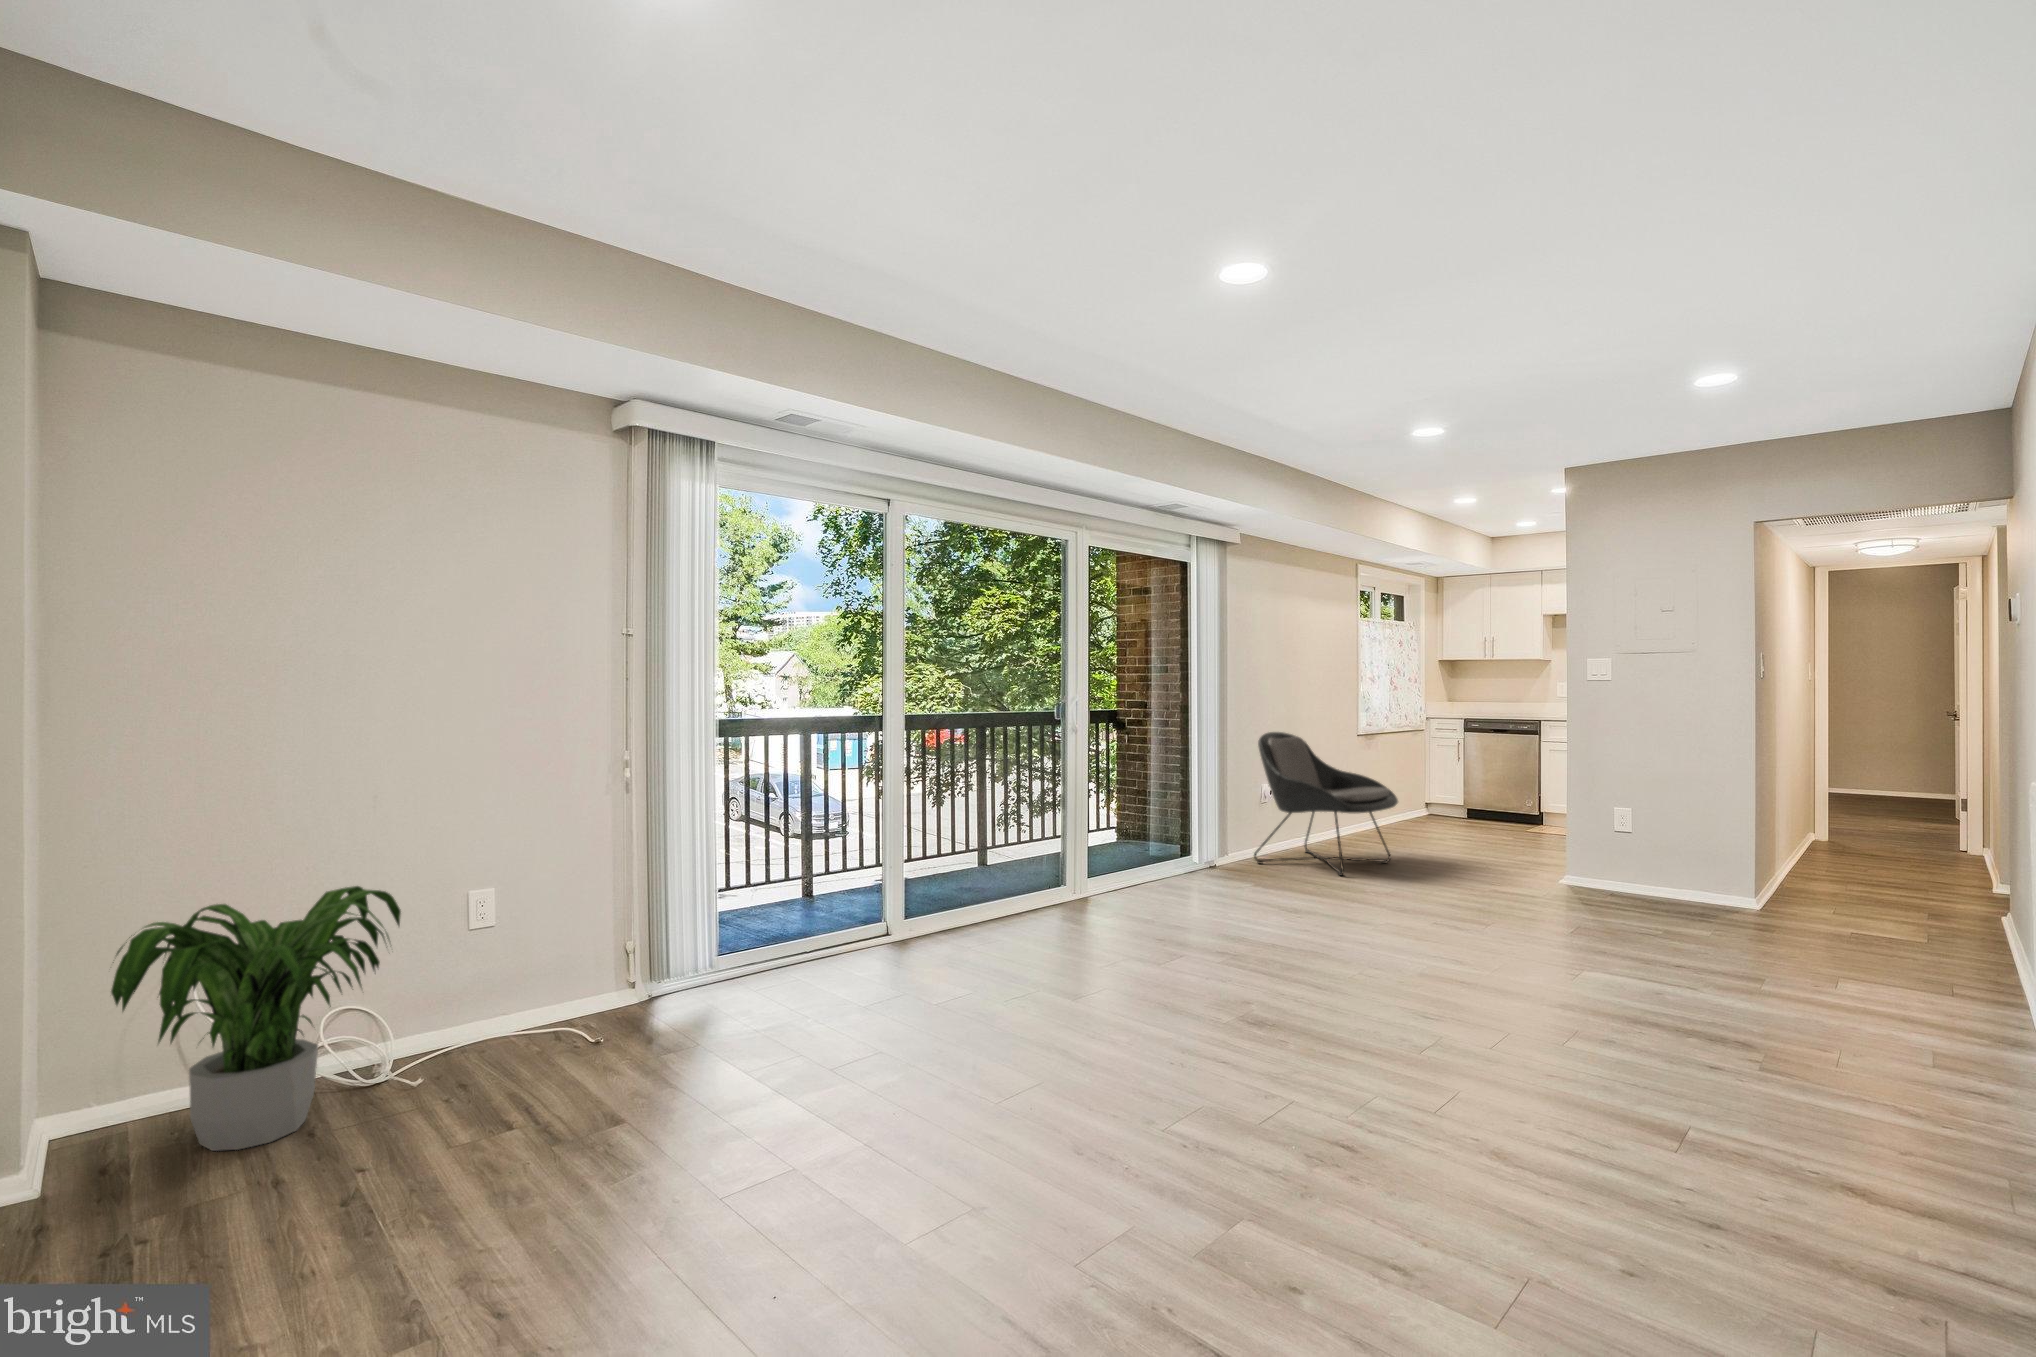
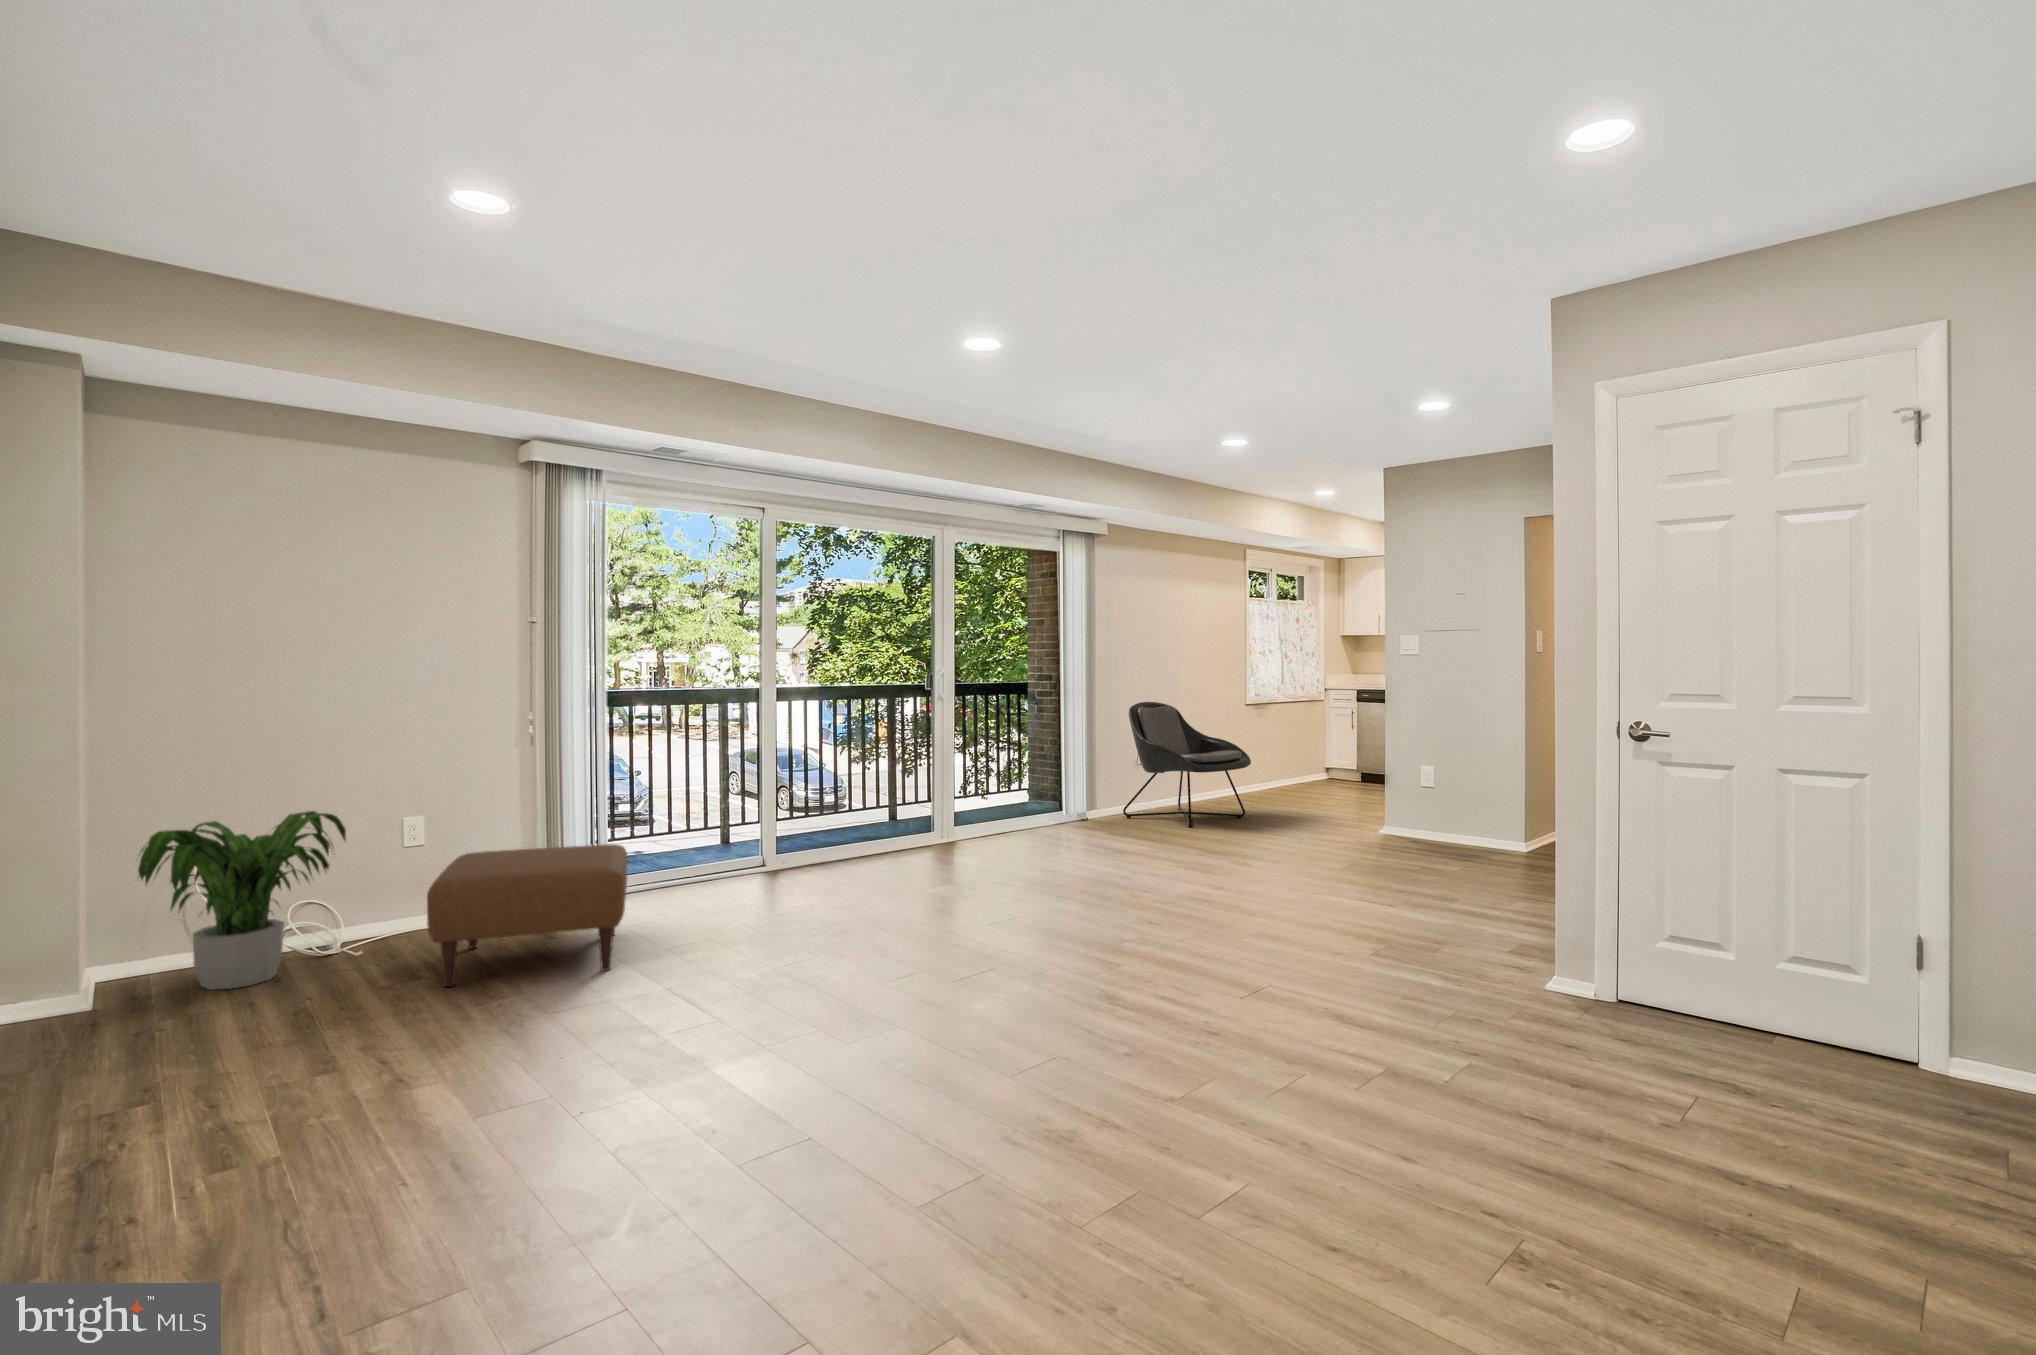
ottoman: none [527,924,790,1145] -> present [427,844,627,987]

